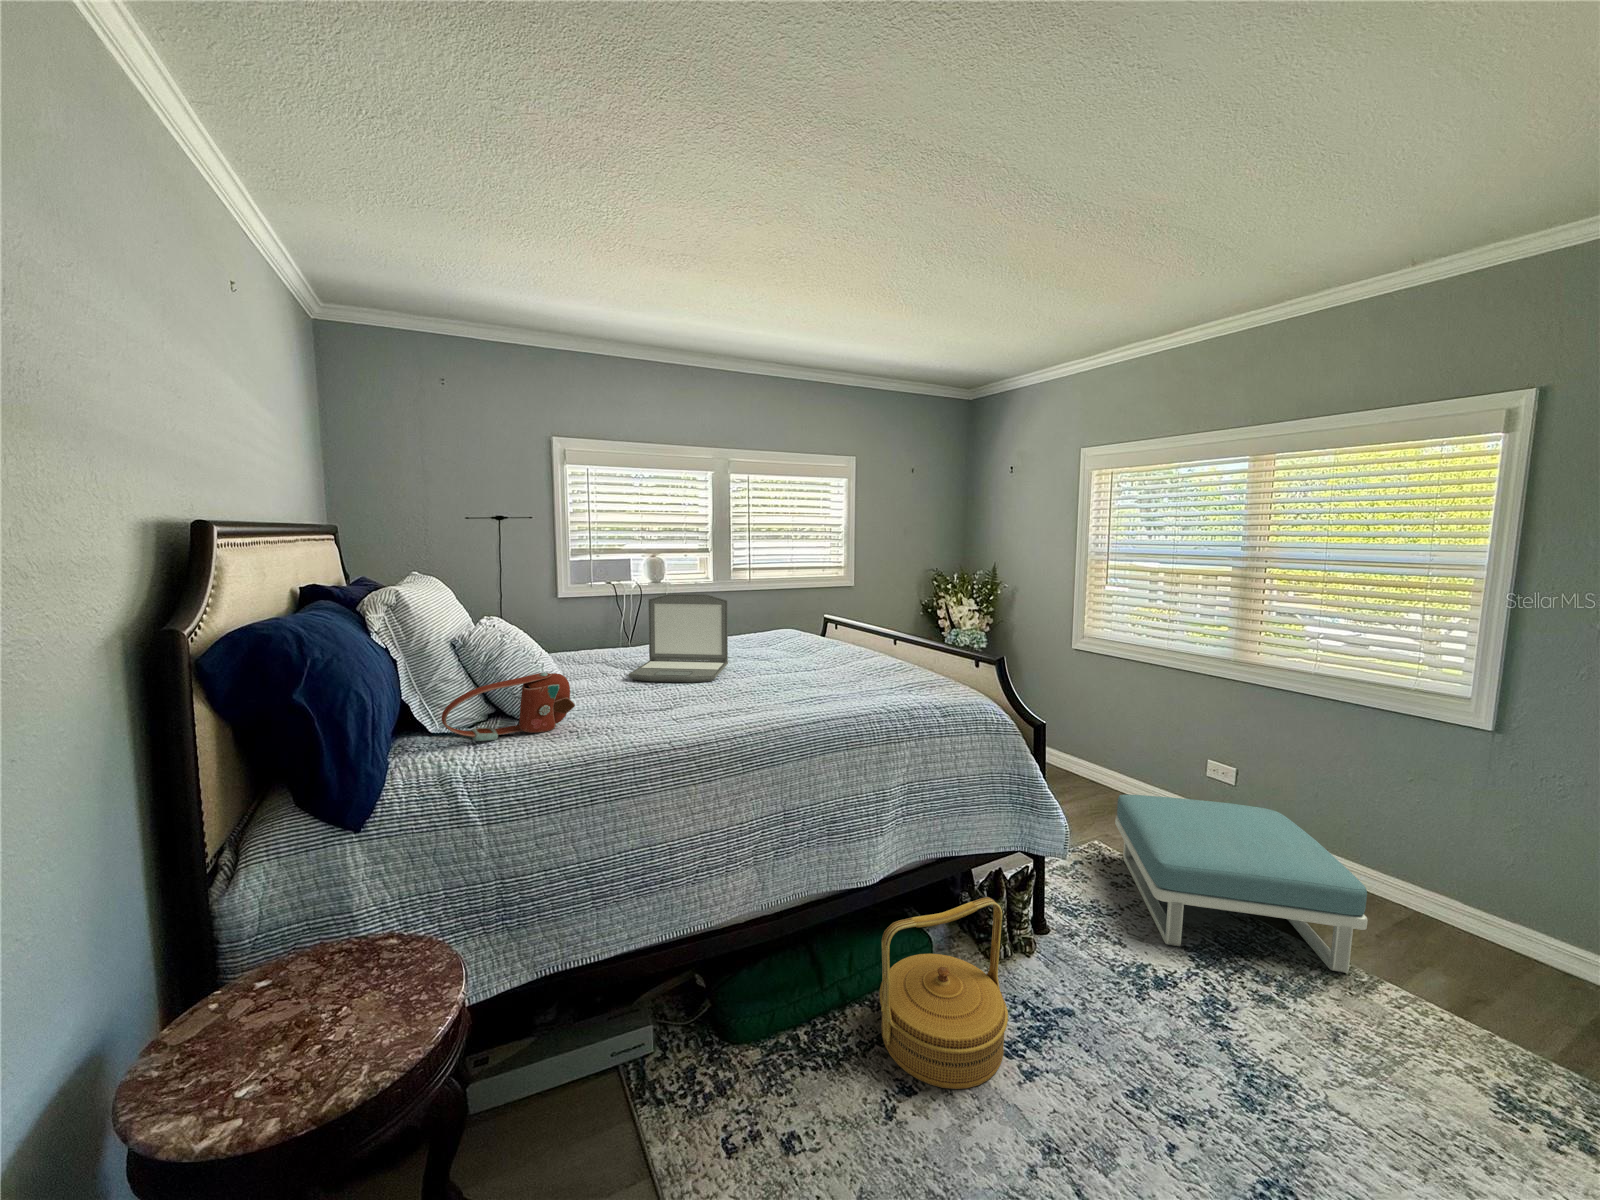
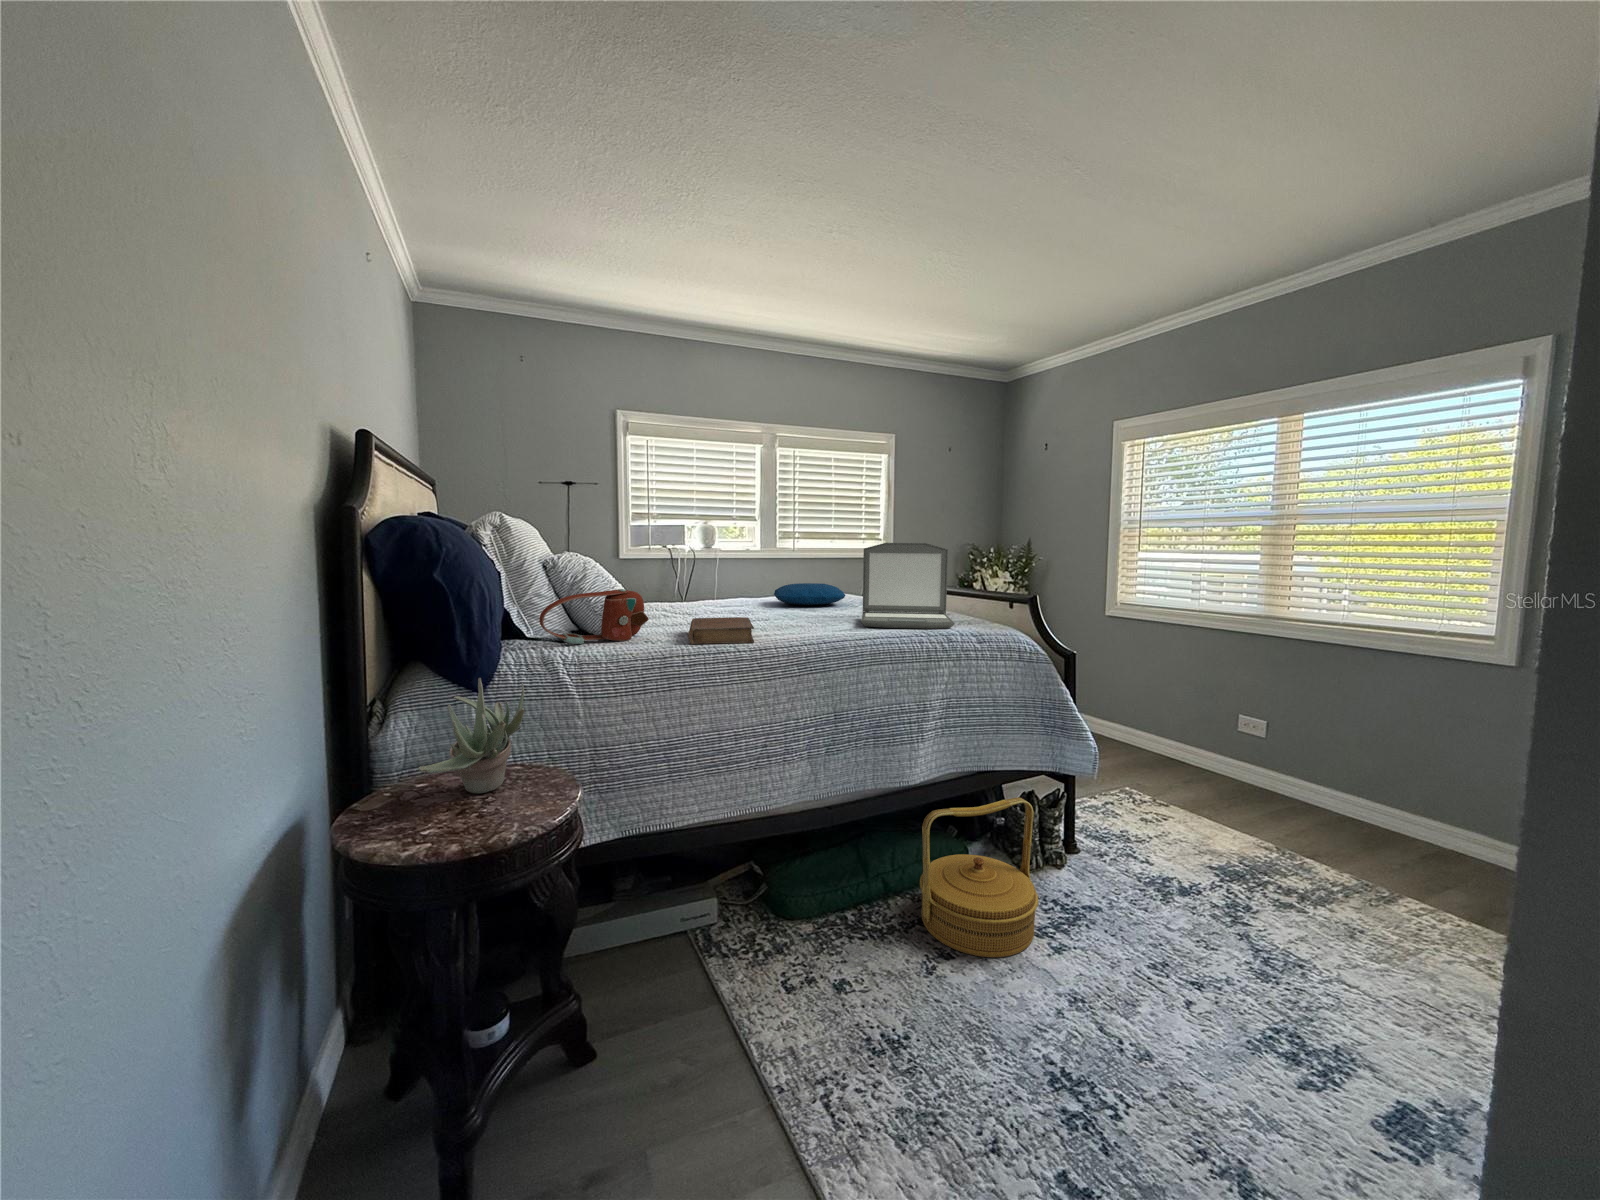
laptop: present [628,594,728,682] -> present [861,543,954,629]
pillow: none [727,628,803,654] -> present [774,583,845,605]
book: none [618,693,694,738] -> present [688,617,754,644]
footstool: present [1115,795,1368,973] -> none [1146,738,1389,889]
succulent plant: none [225,854,389,1011] -> present [419,678,524,793]

